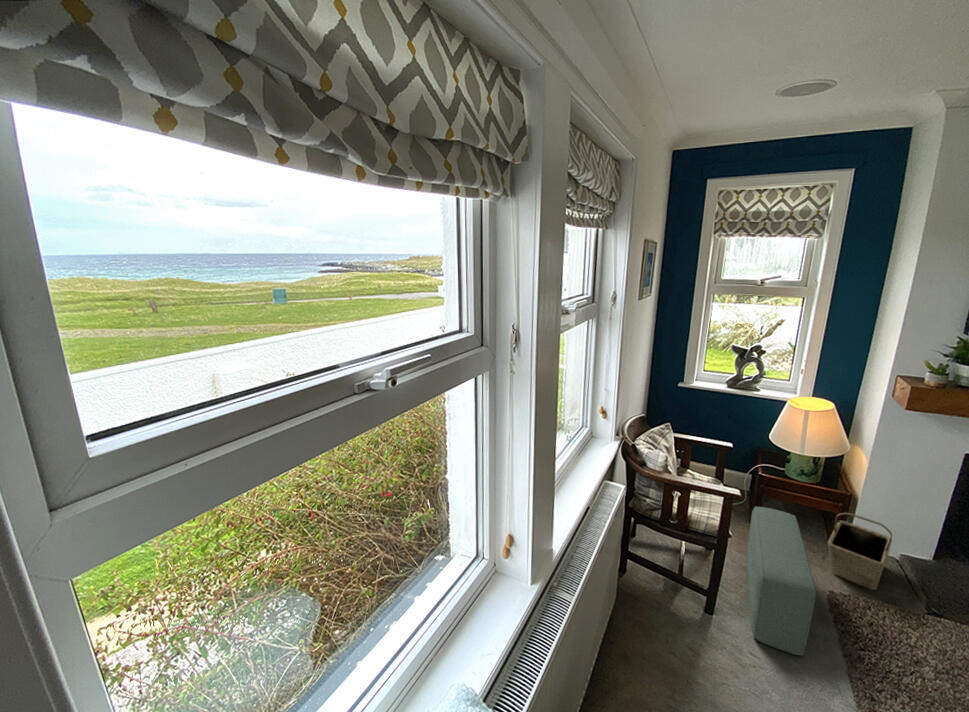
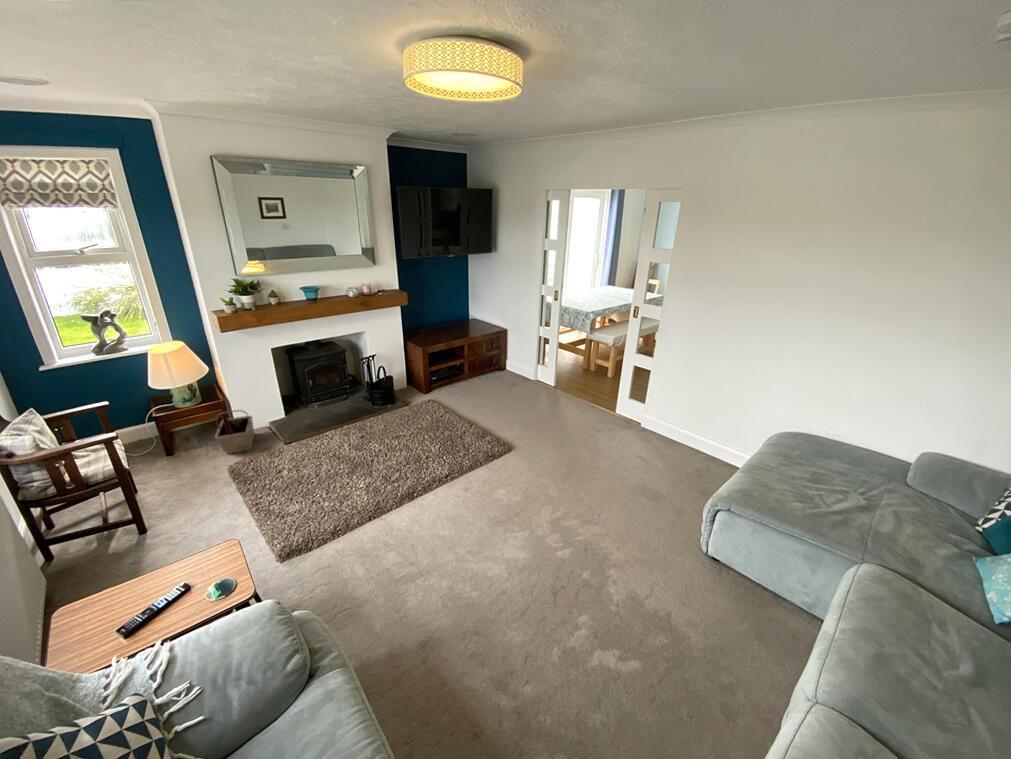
pouf: present [747,506,816,656] -> none [152,432,210,521]

